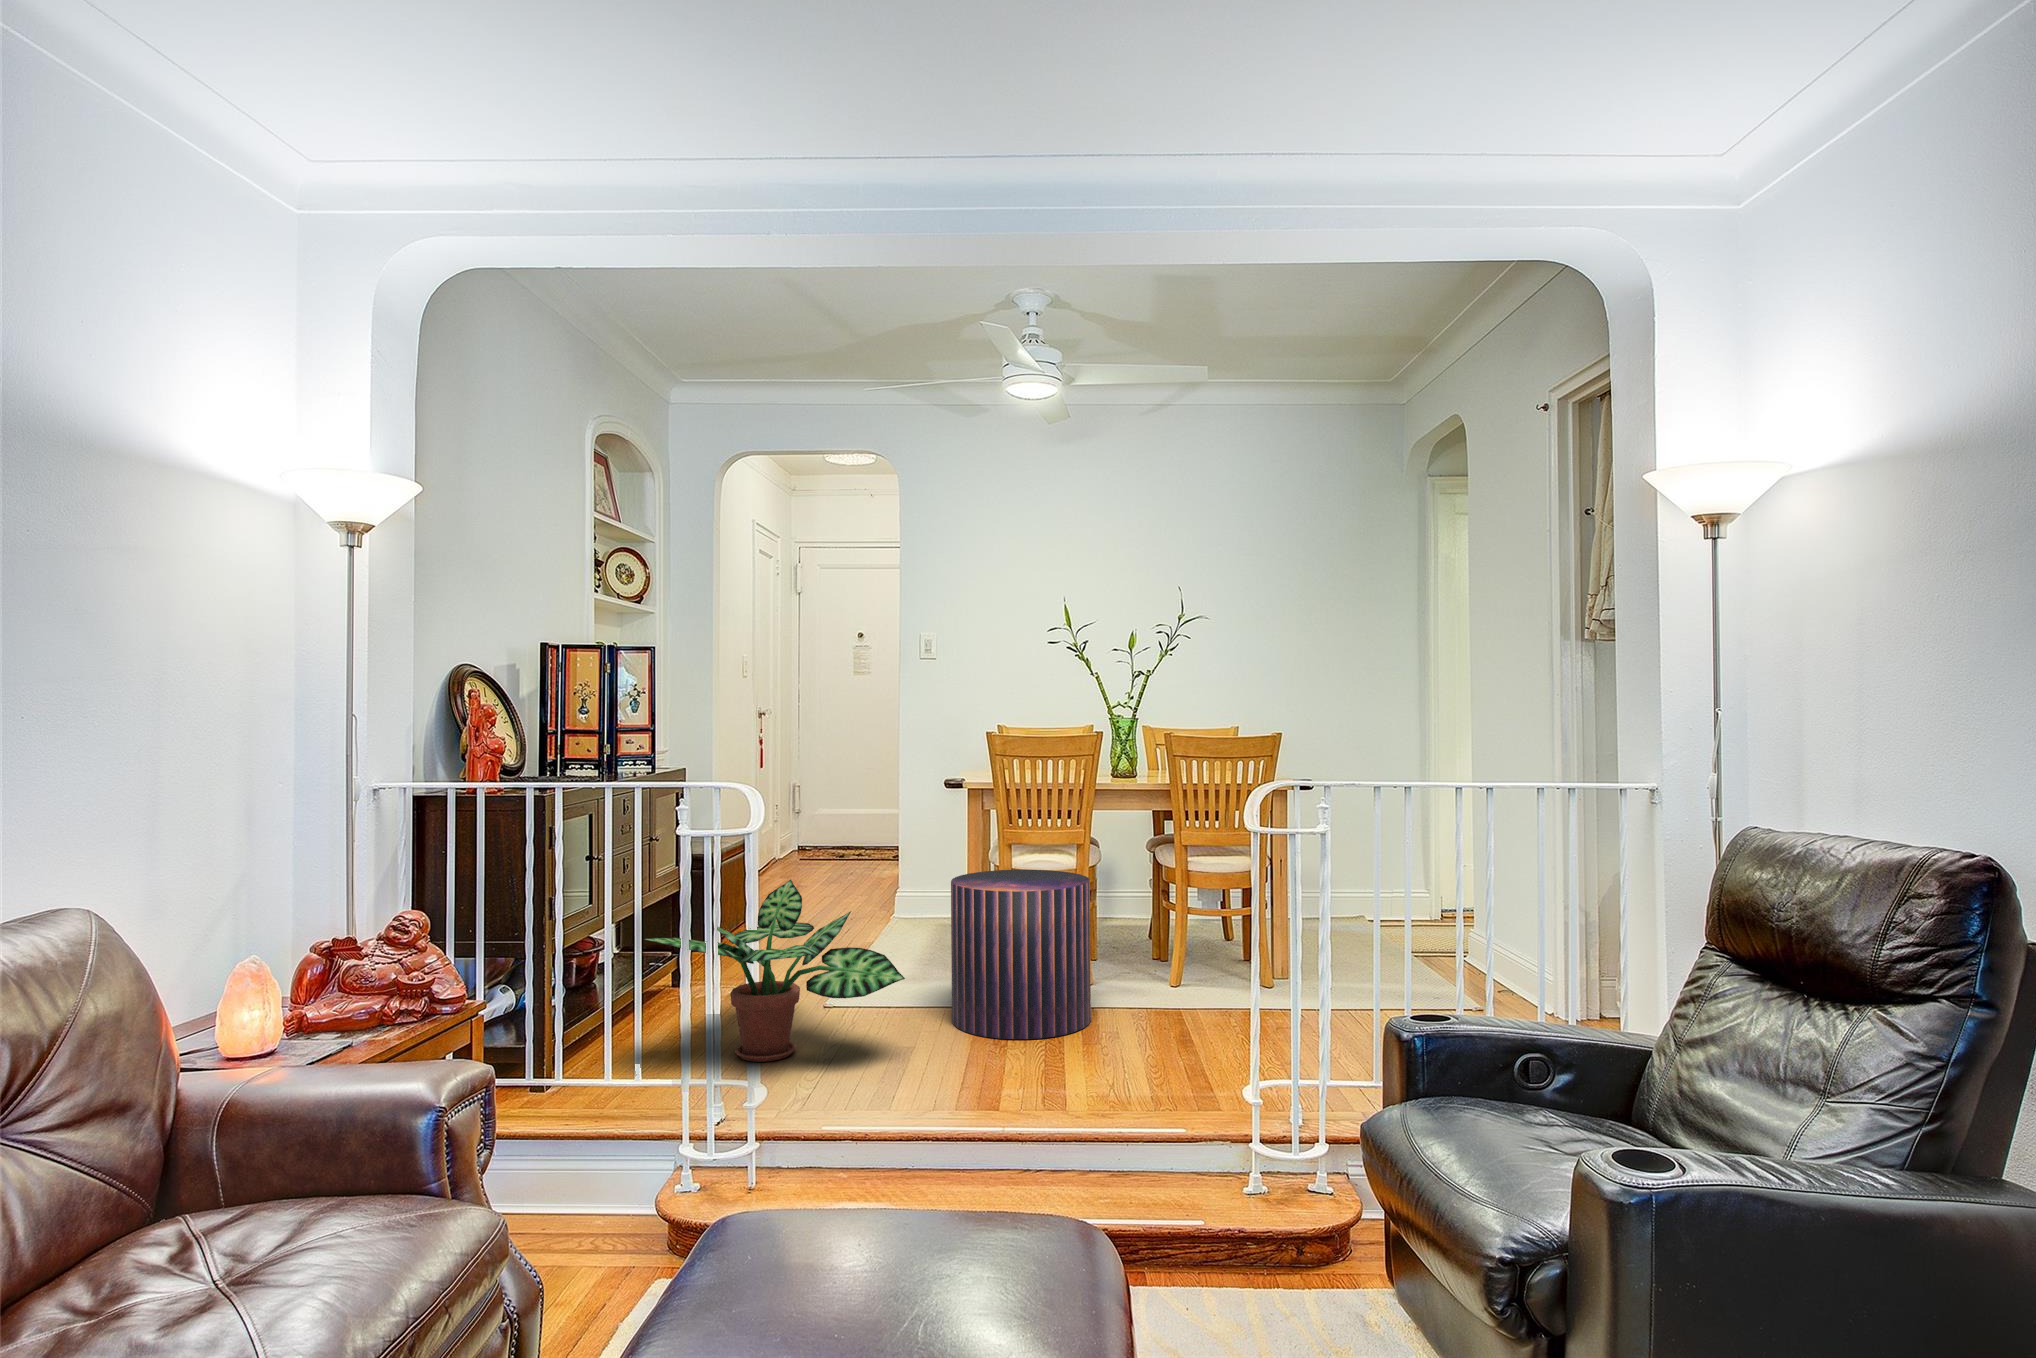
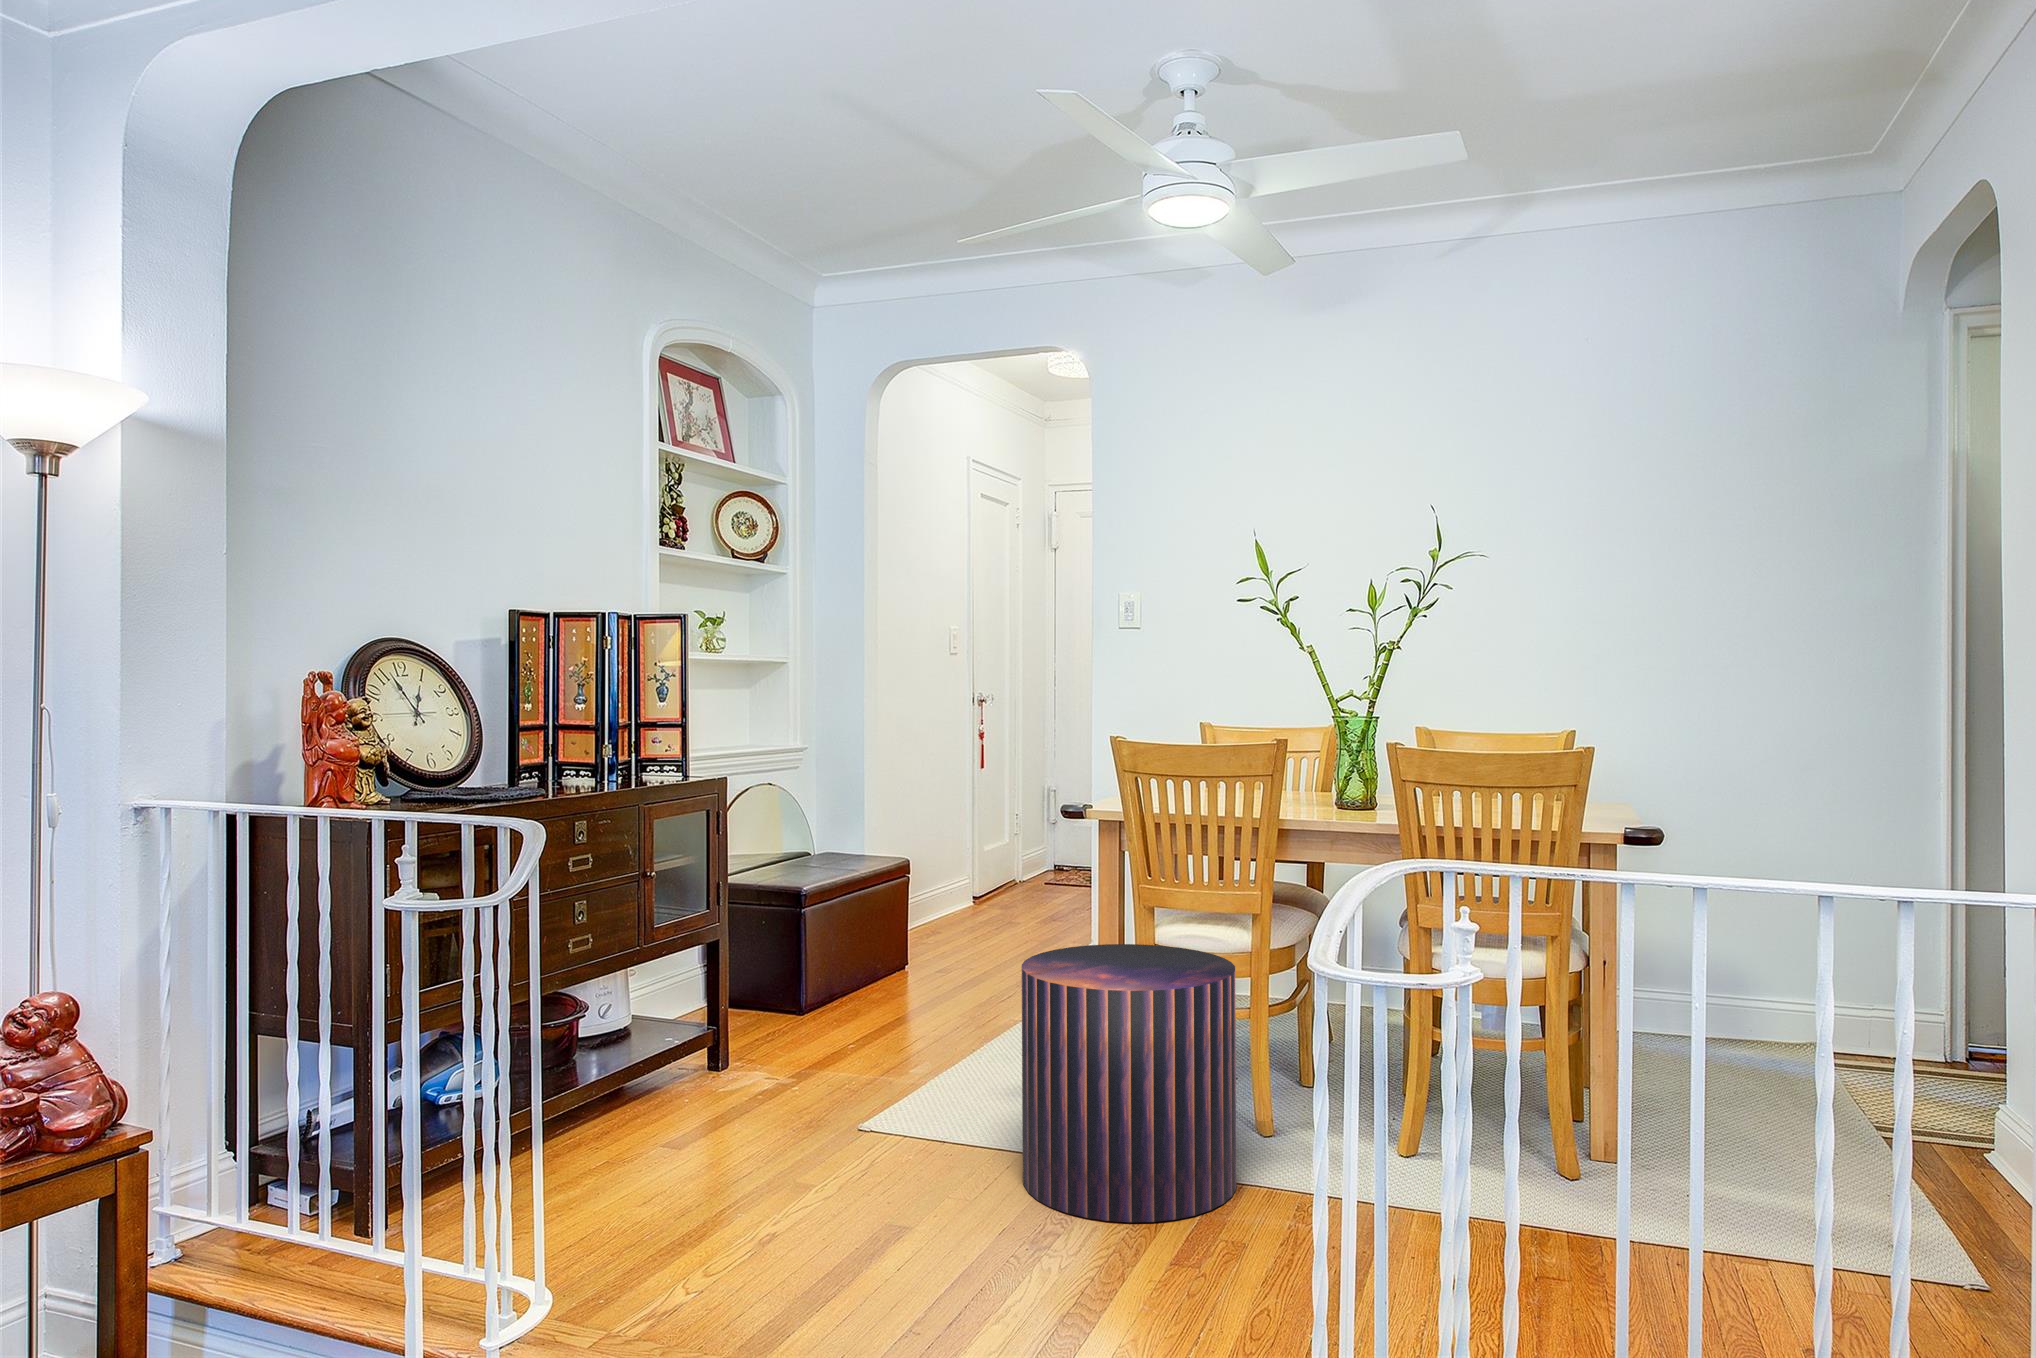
potted plant: present [645,880,905,1062] -> none [536,946,894,1210]

